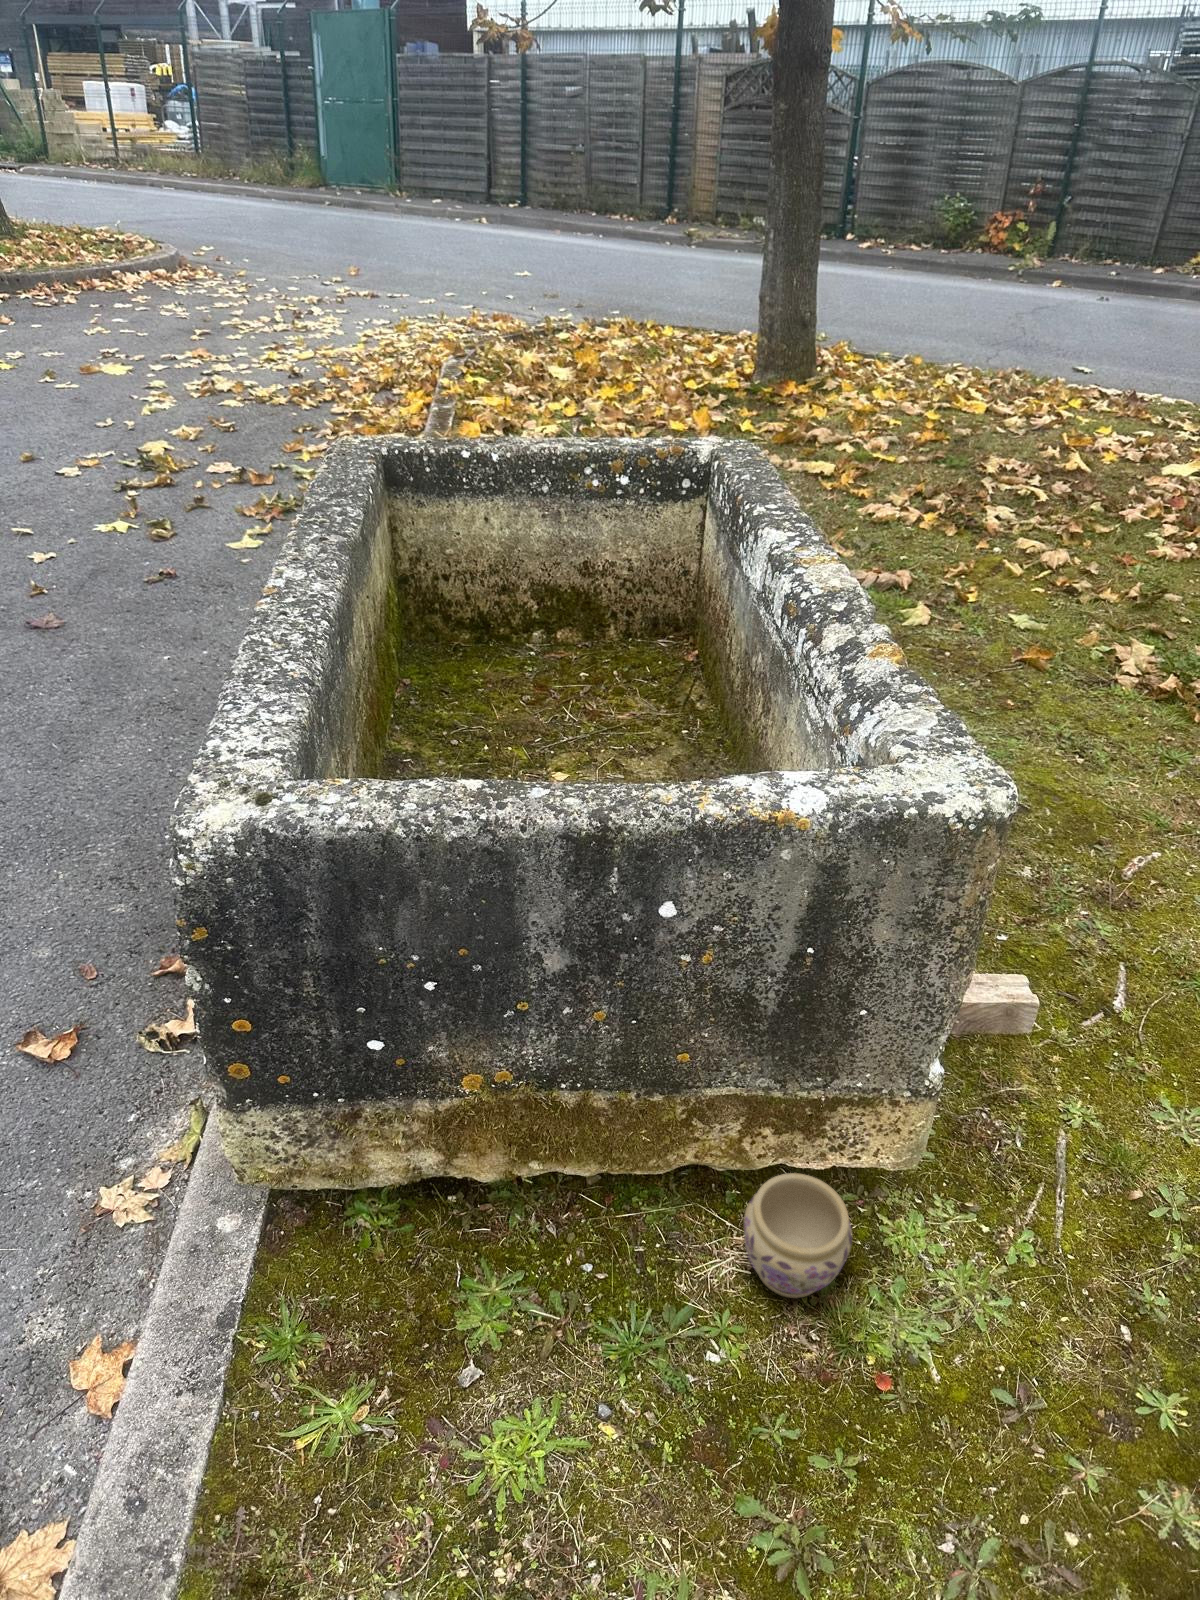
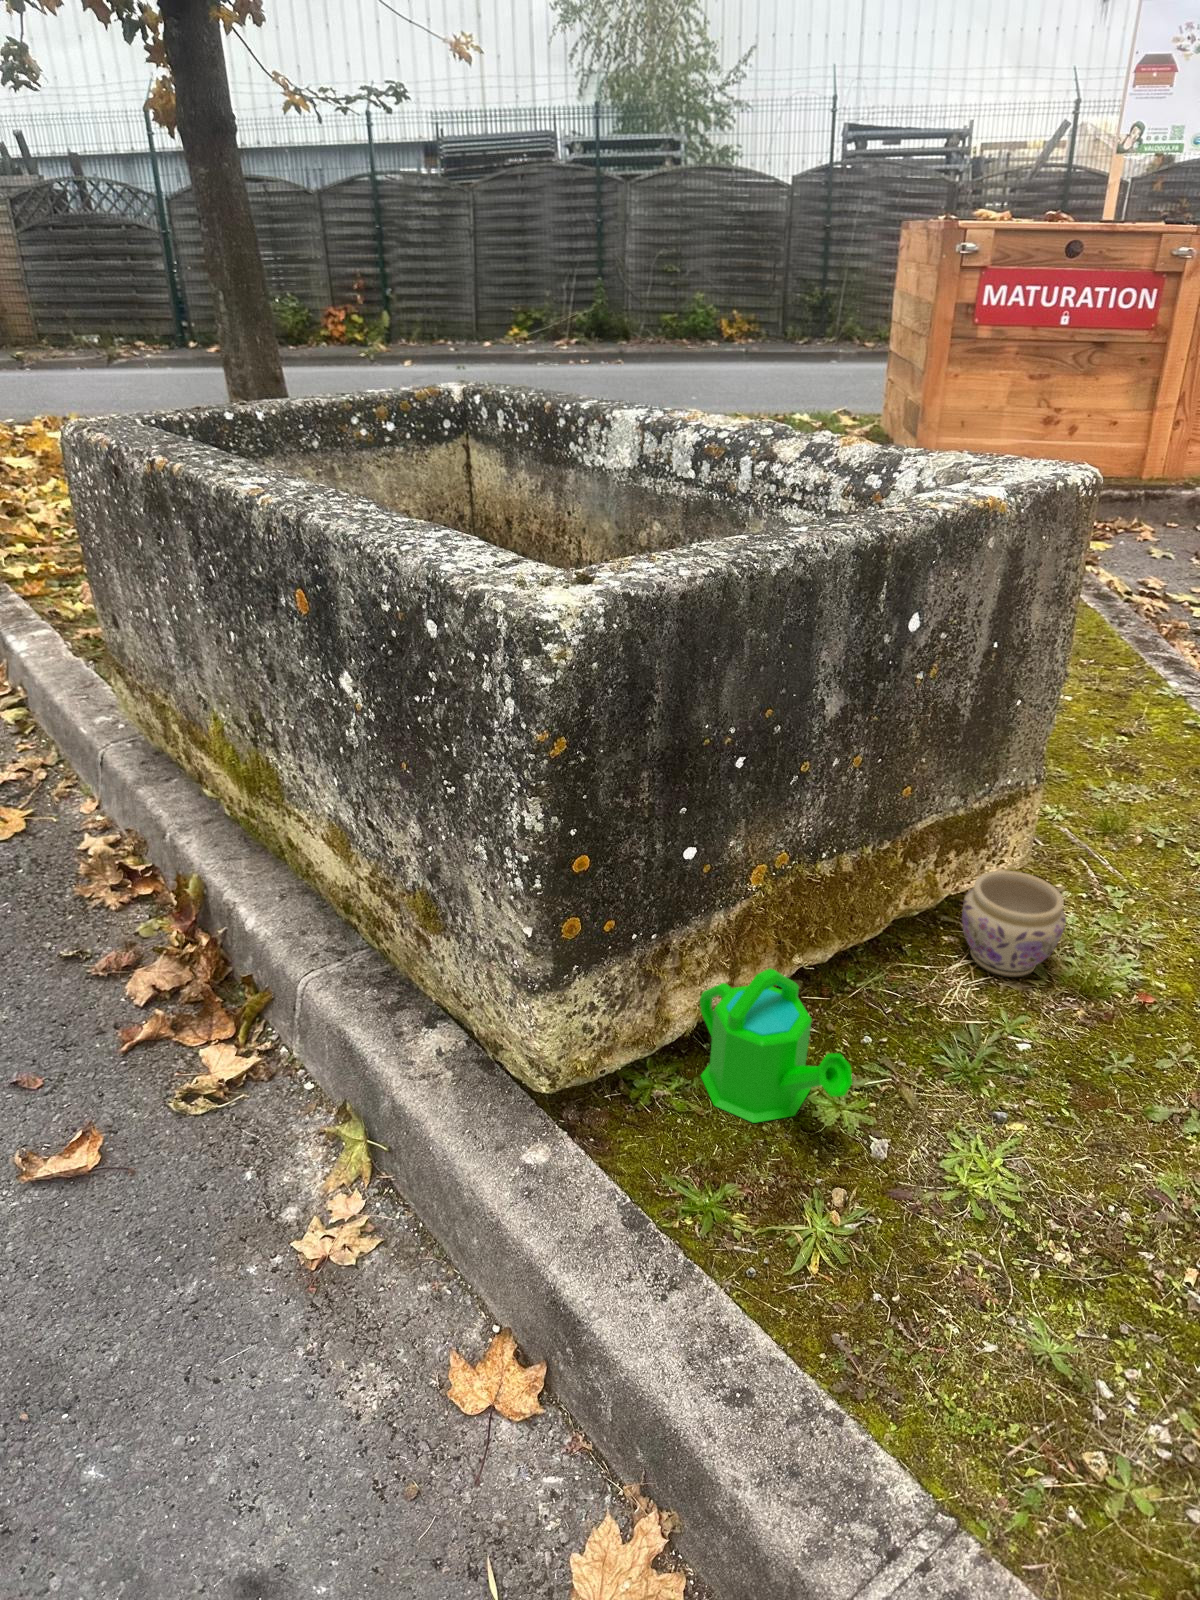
watering can: none [375,1159,480,1320] -> present [700,968,852,1123]

